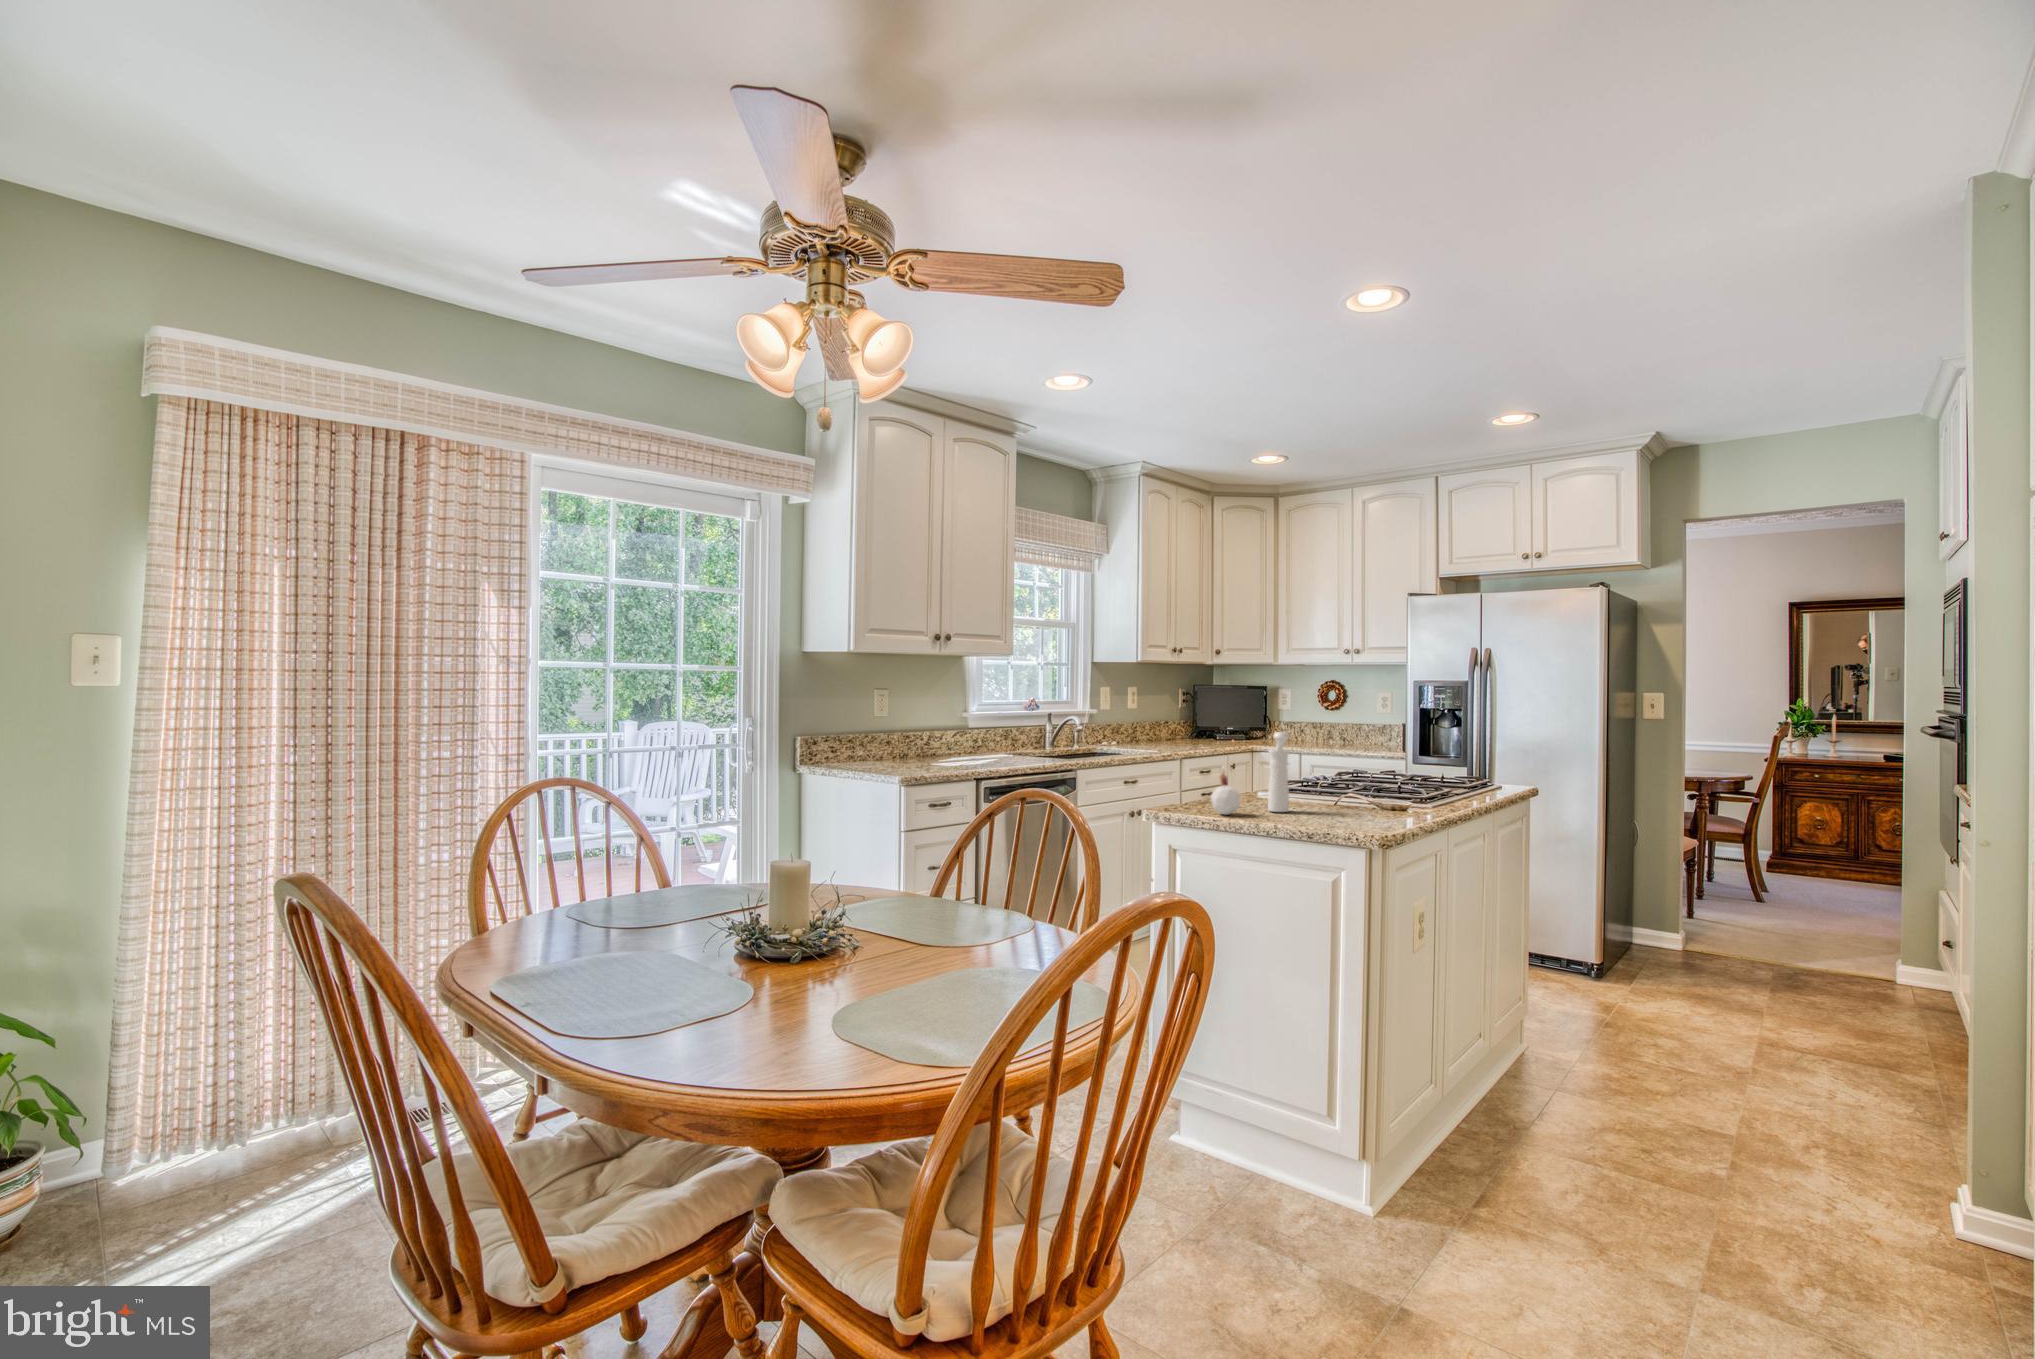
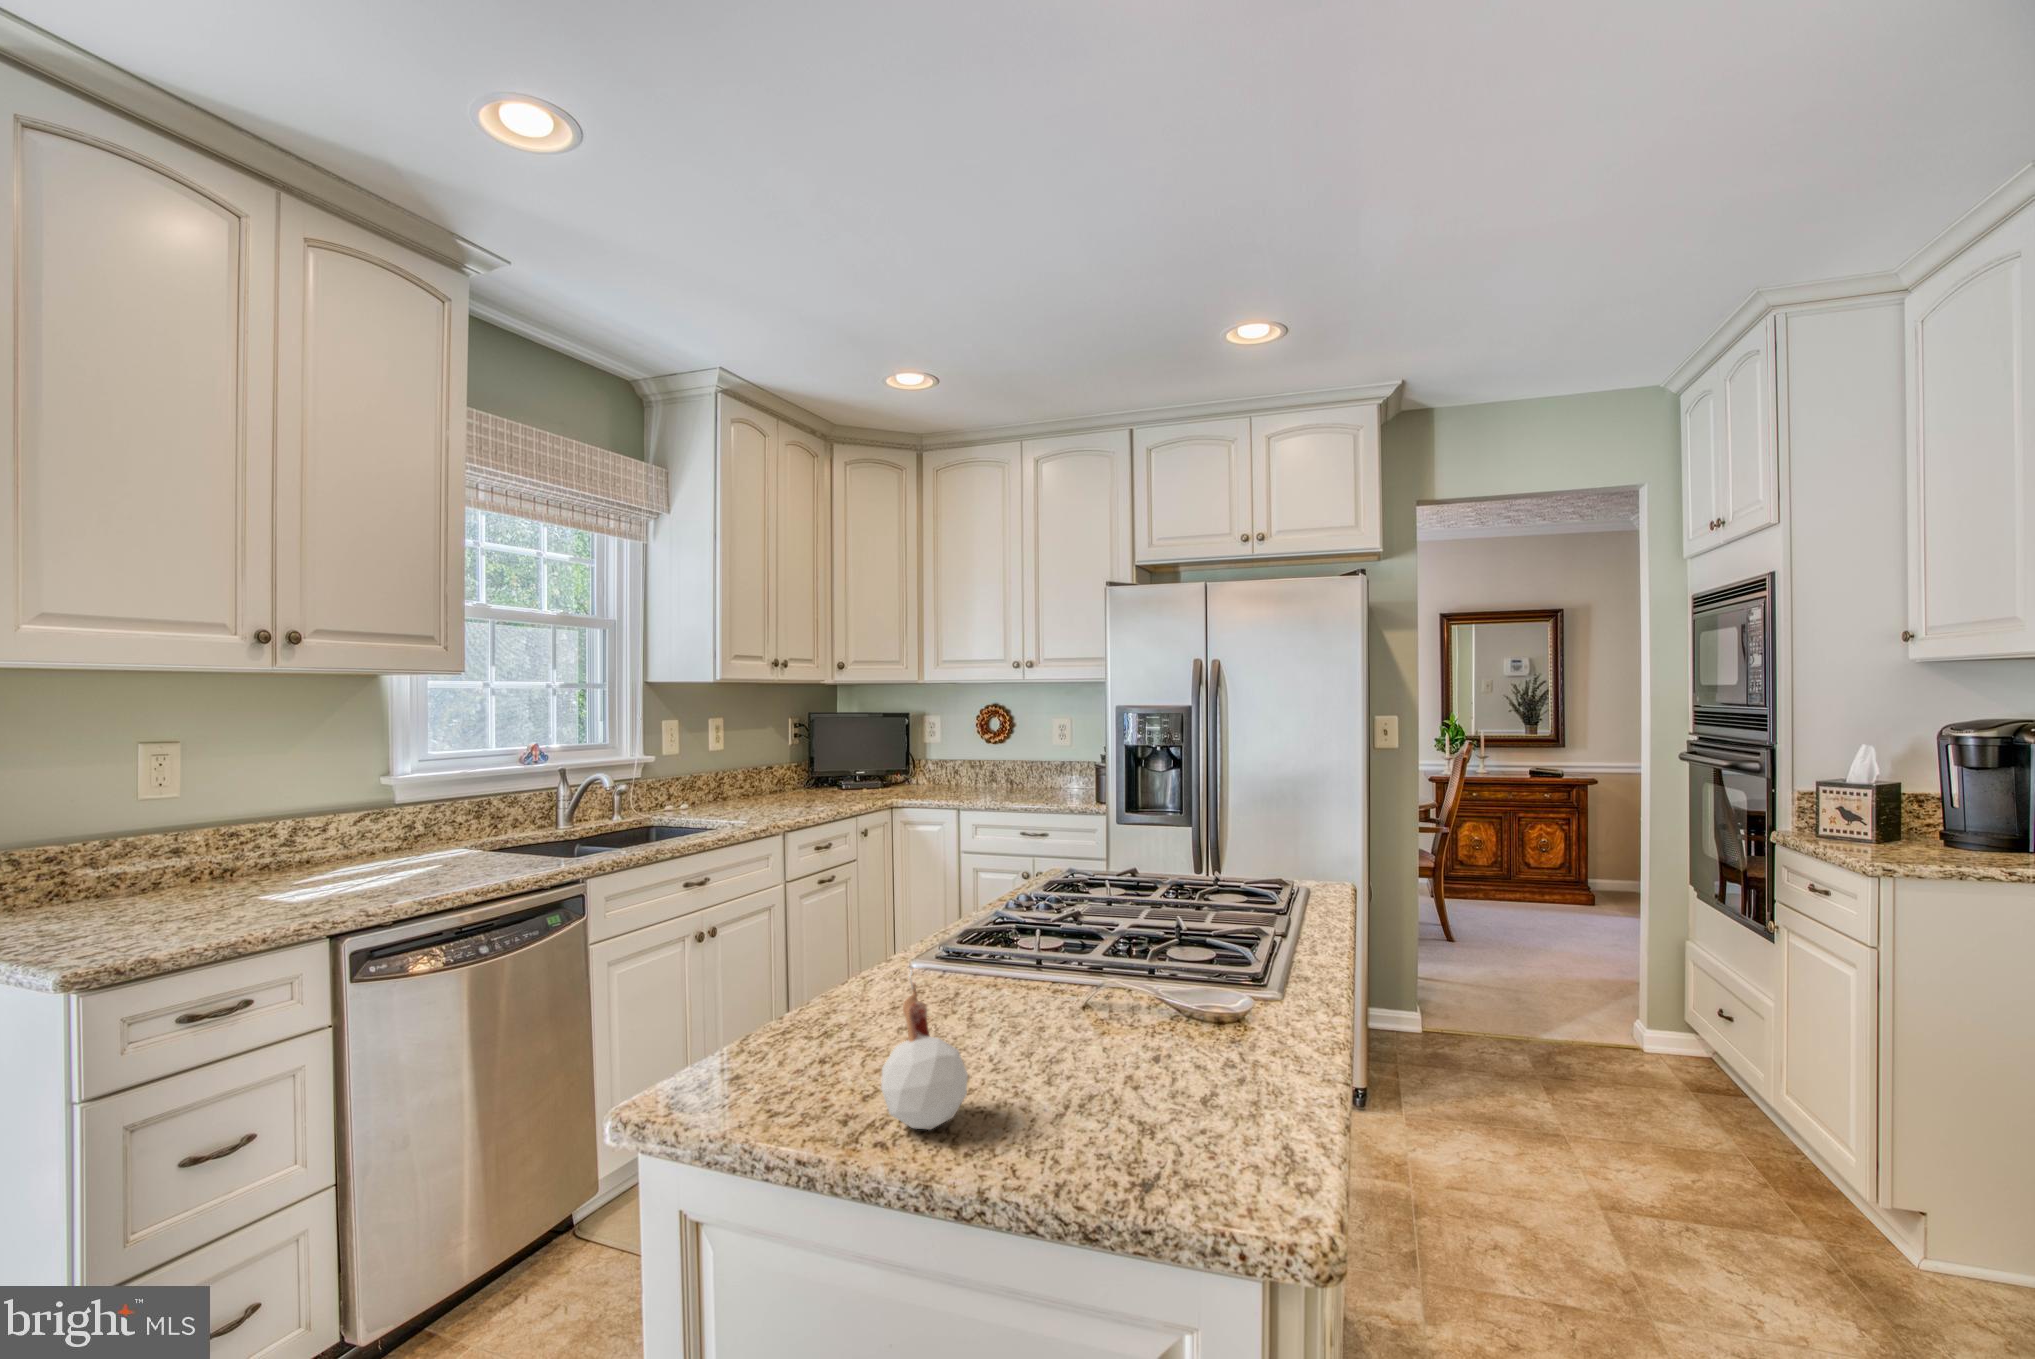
pepper mill: present [1268,732,1289,812] -> none [1027,847,1088,1088]

